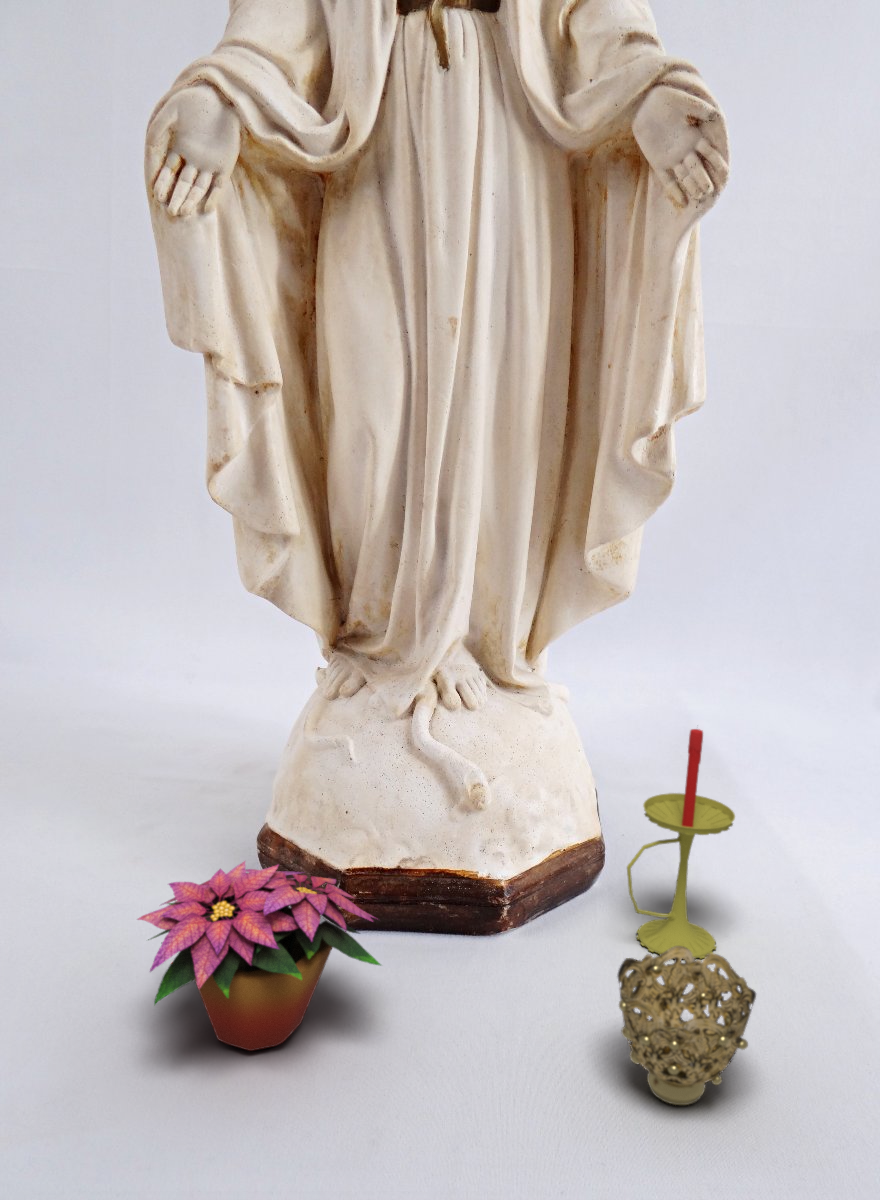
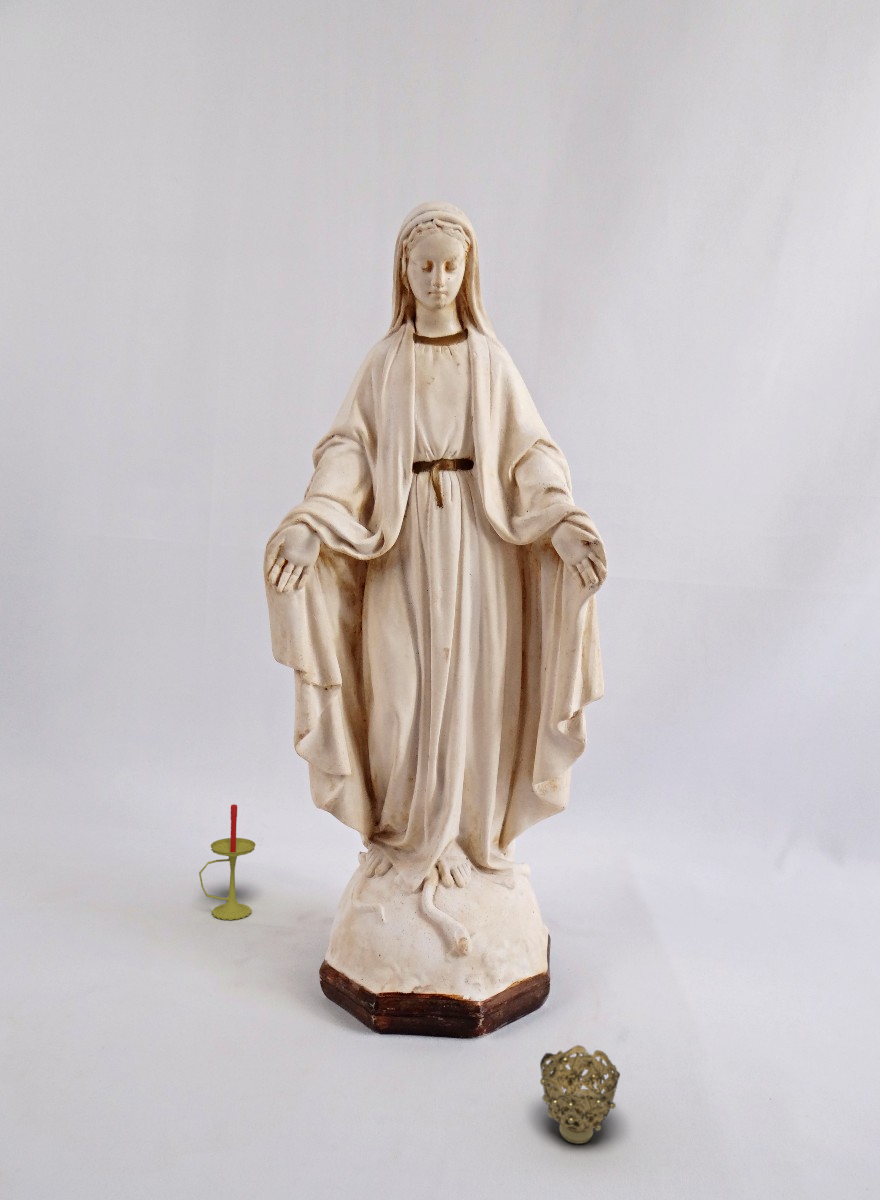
candle: present [627,729,735,958] -> present [199,804,256,920]
flower arrangement: present [138,861,381,1051] -> none [254,988,409,1110]

